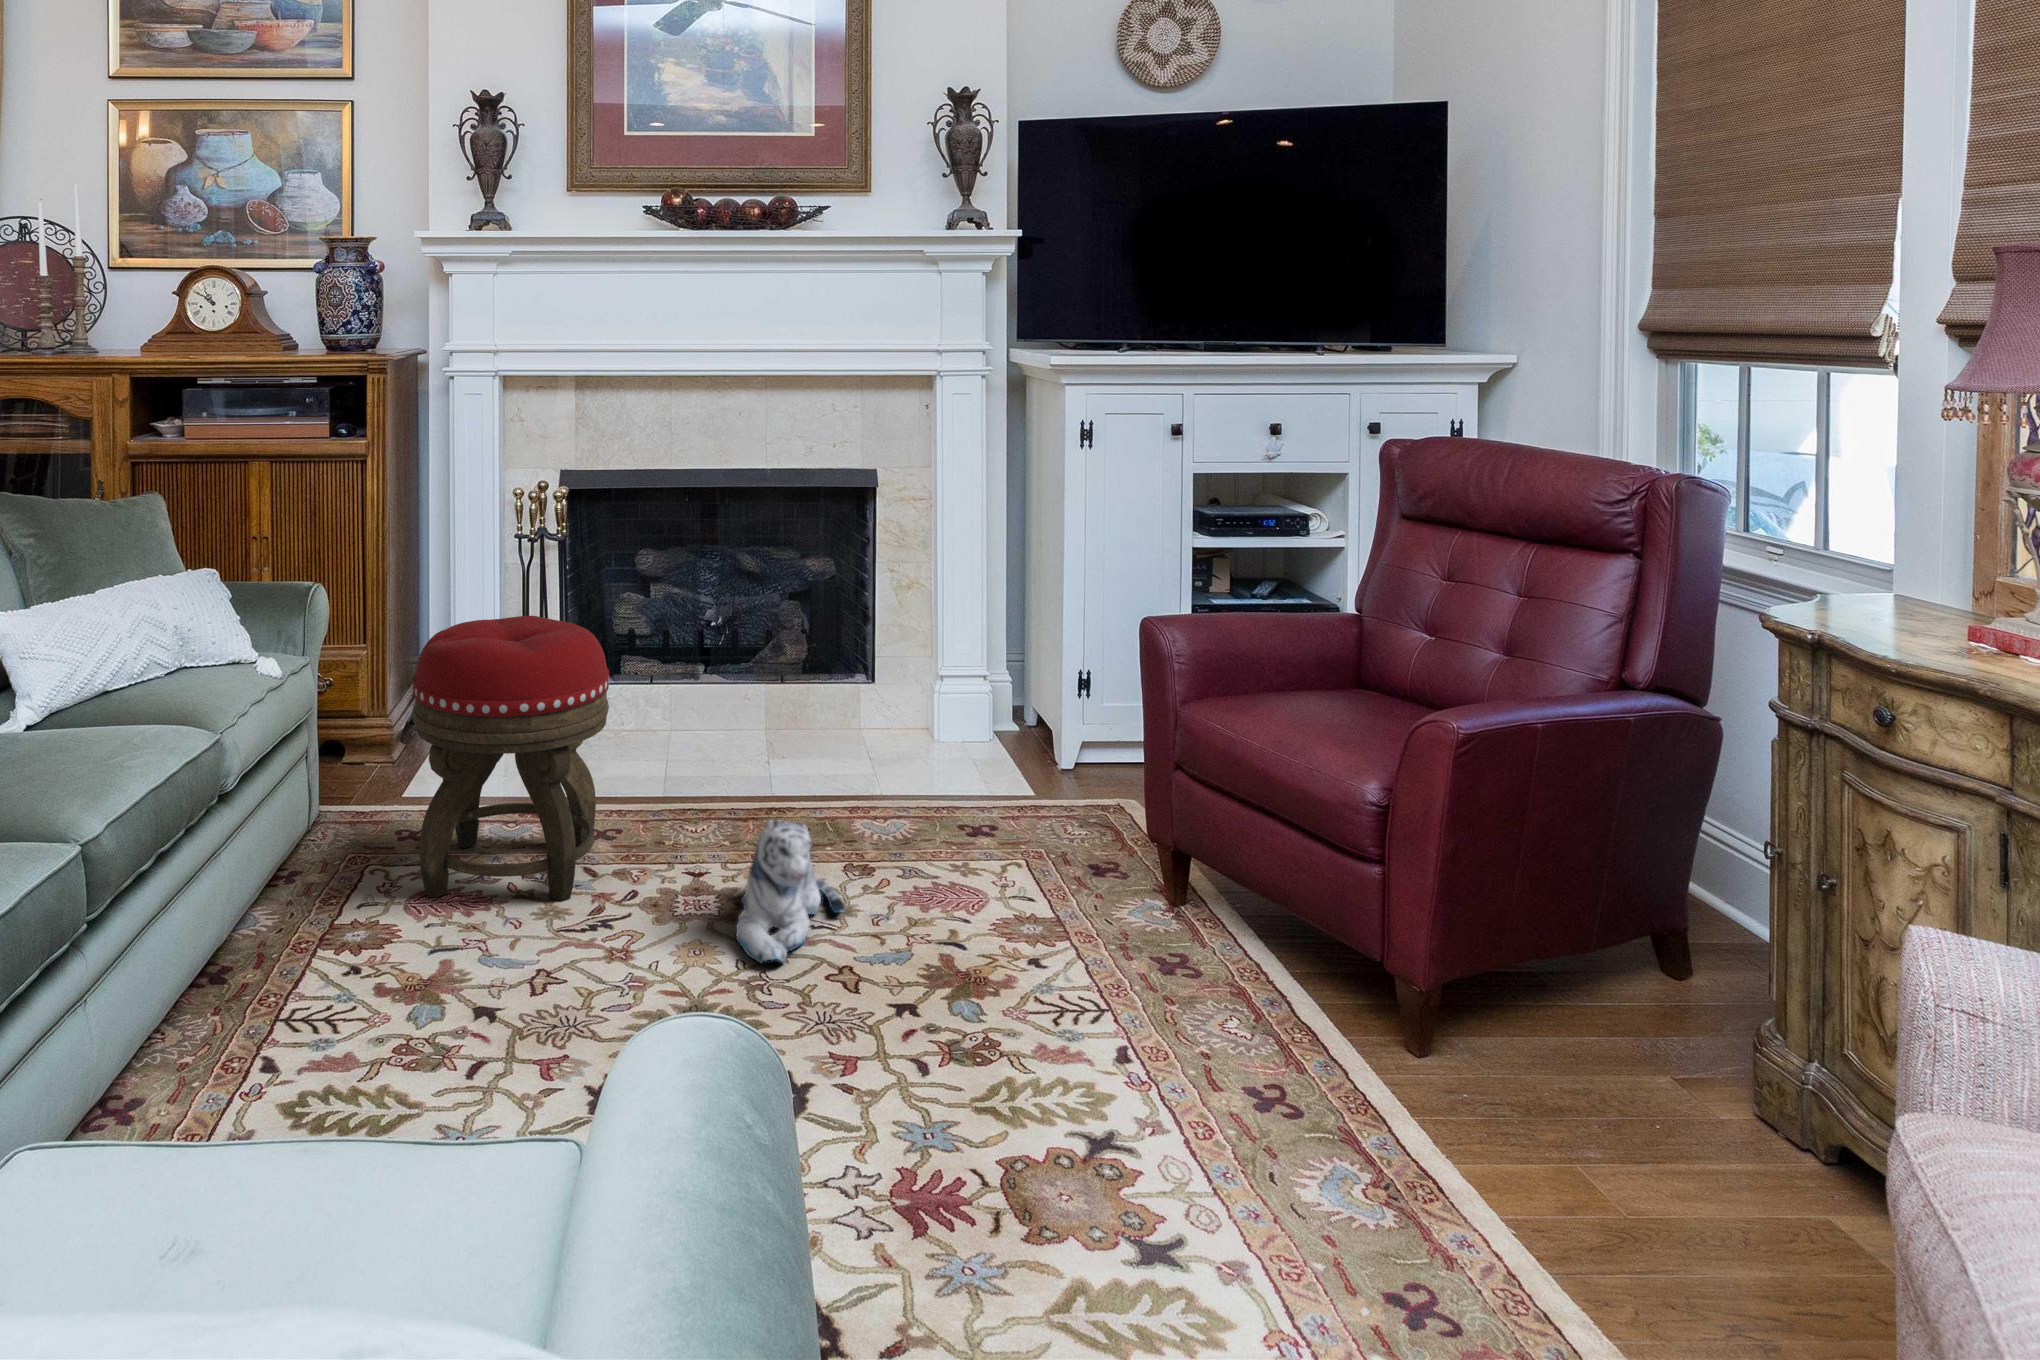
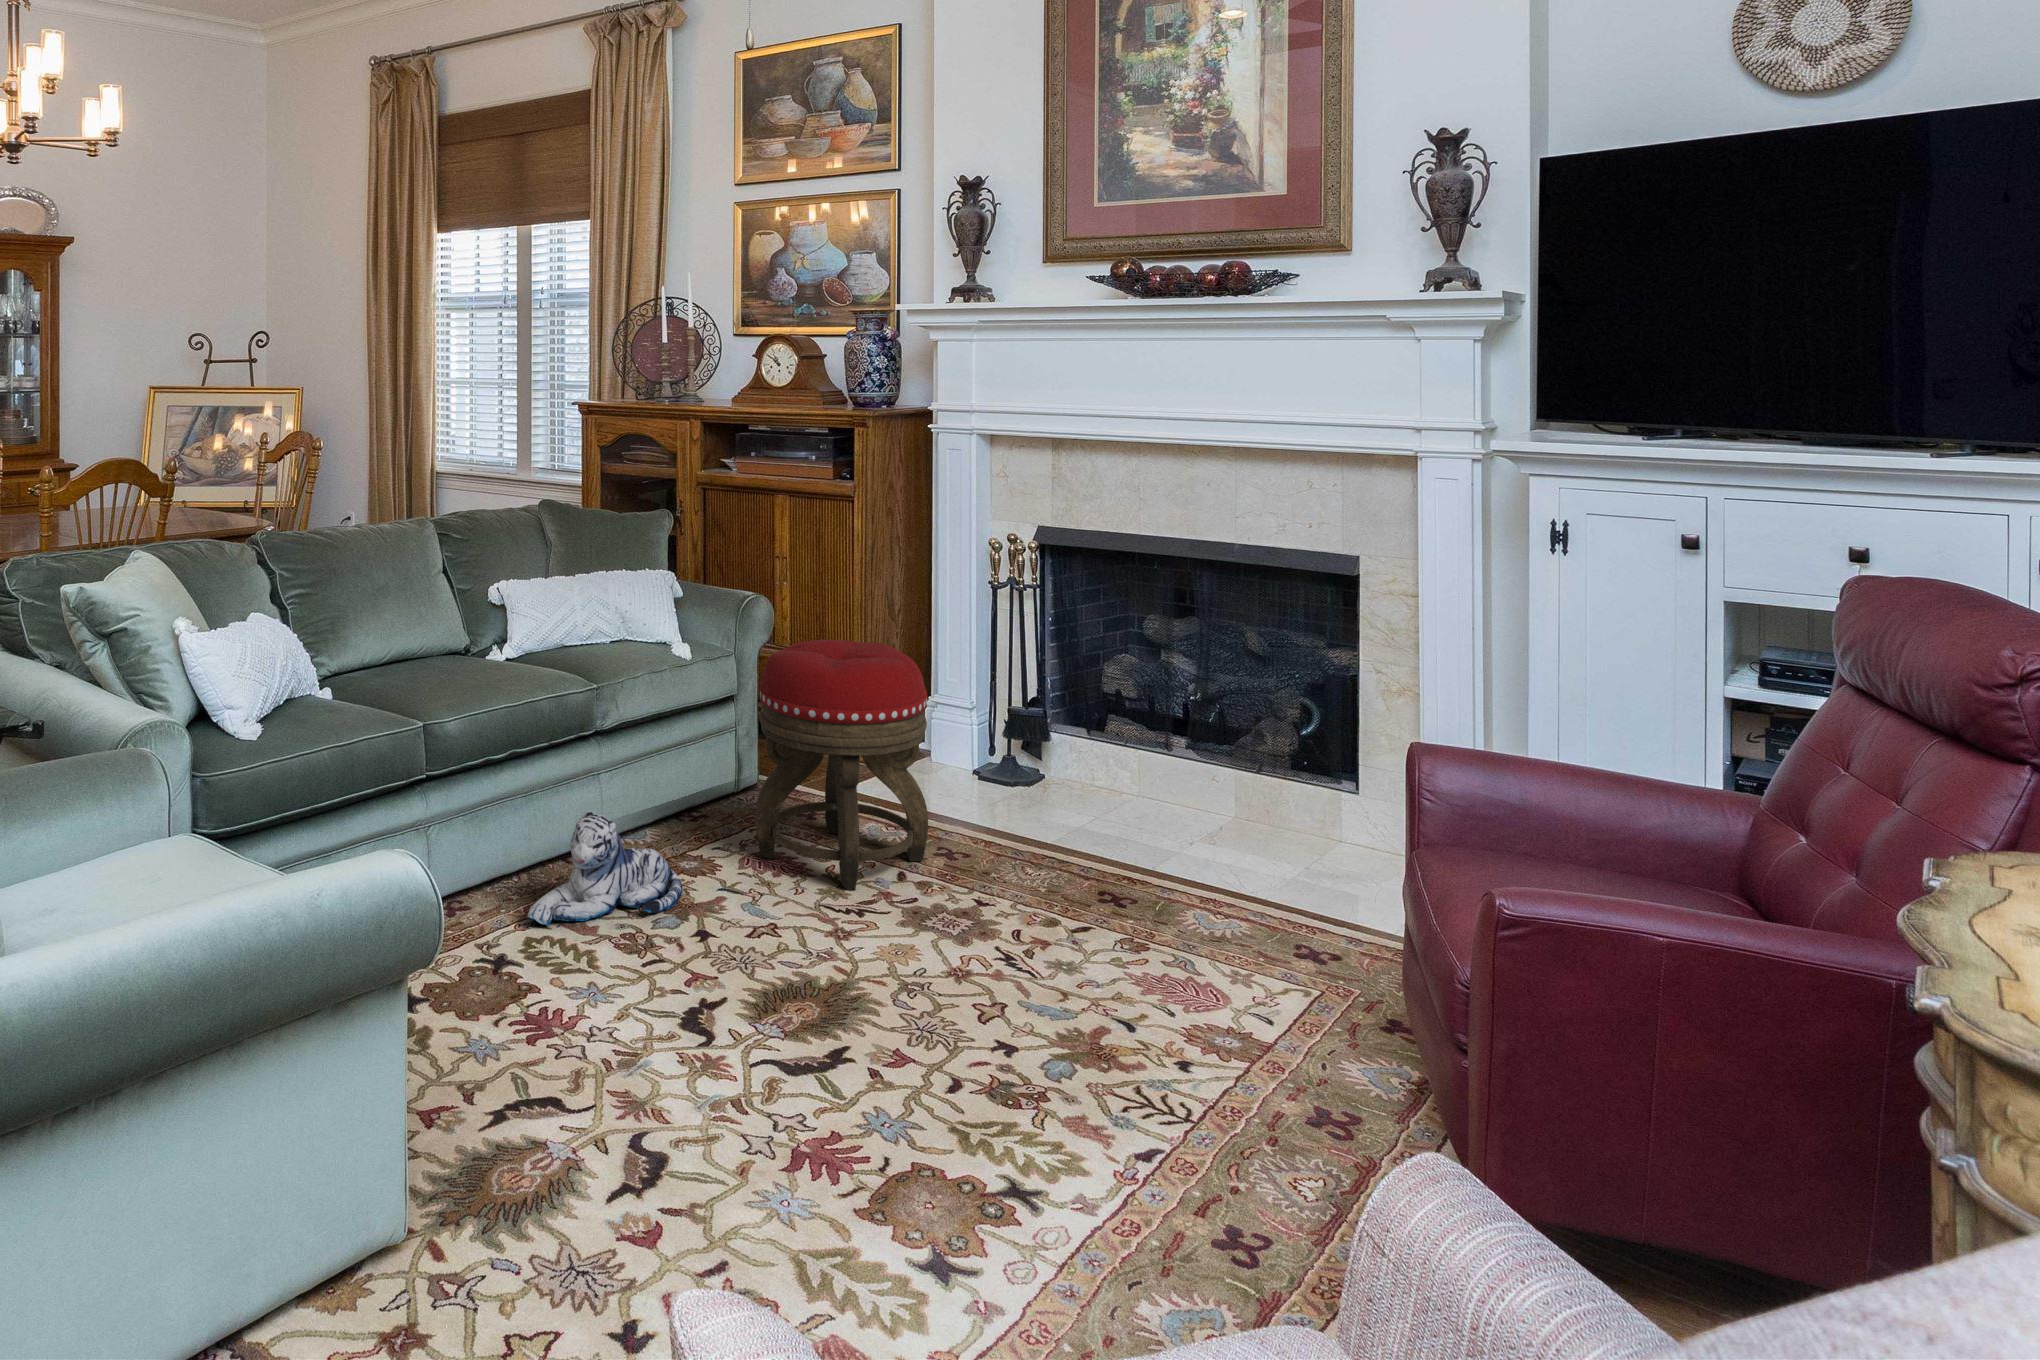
plush toy: present [736,820,844,963] -> present [528,811,683,926]

